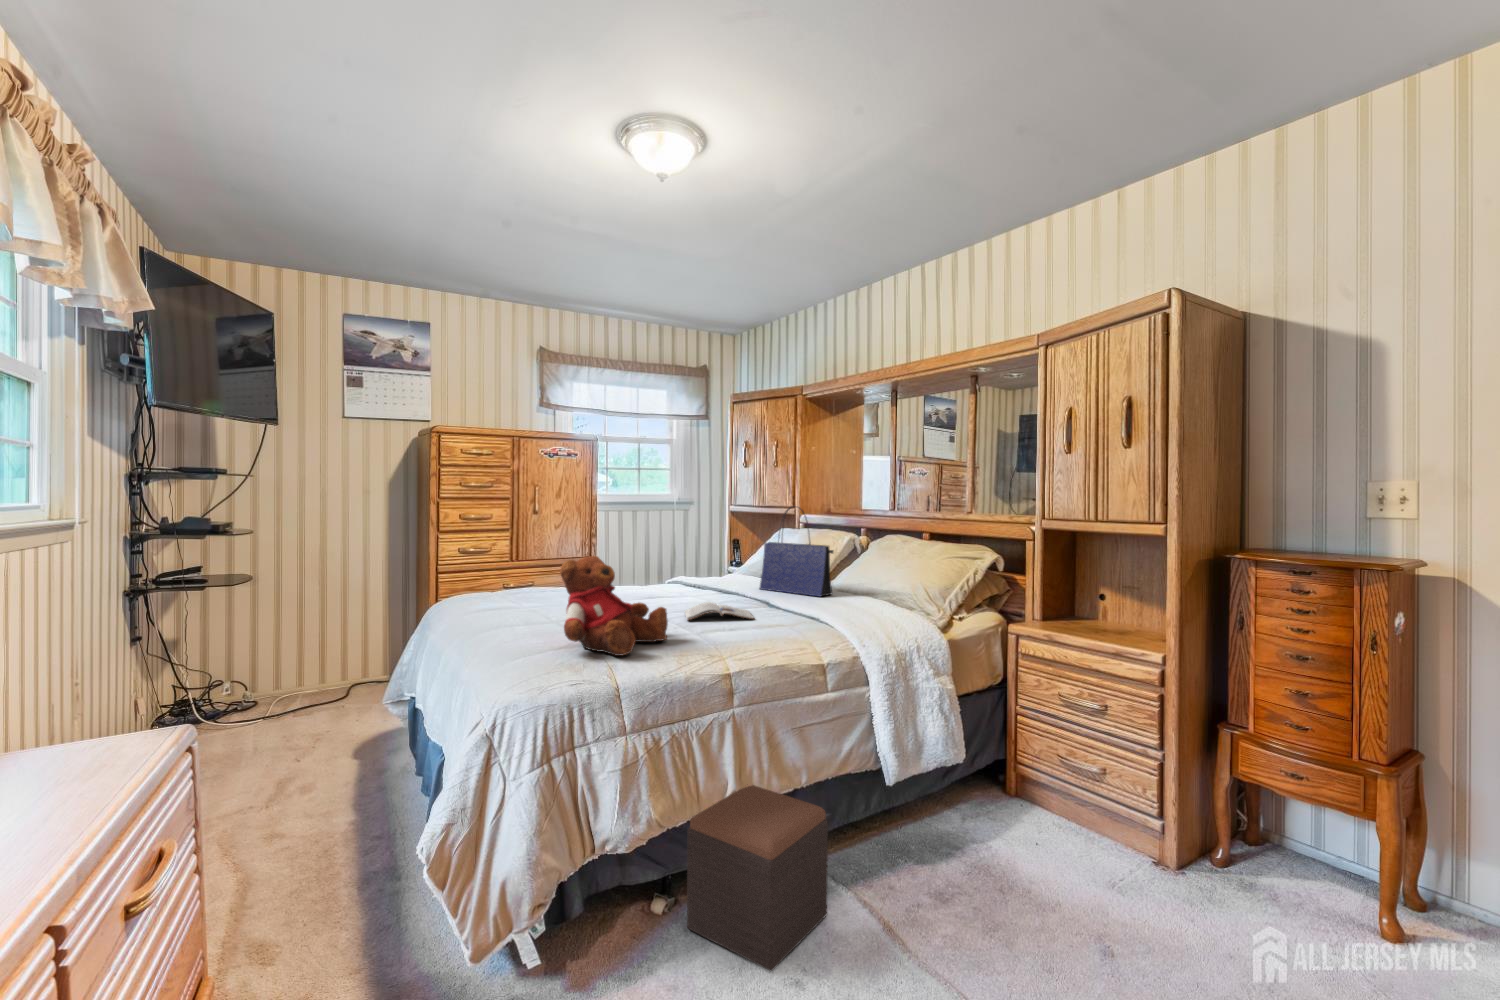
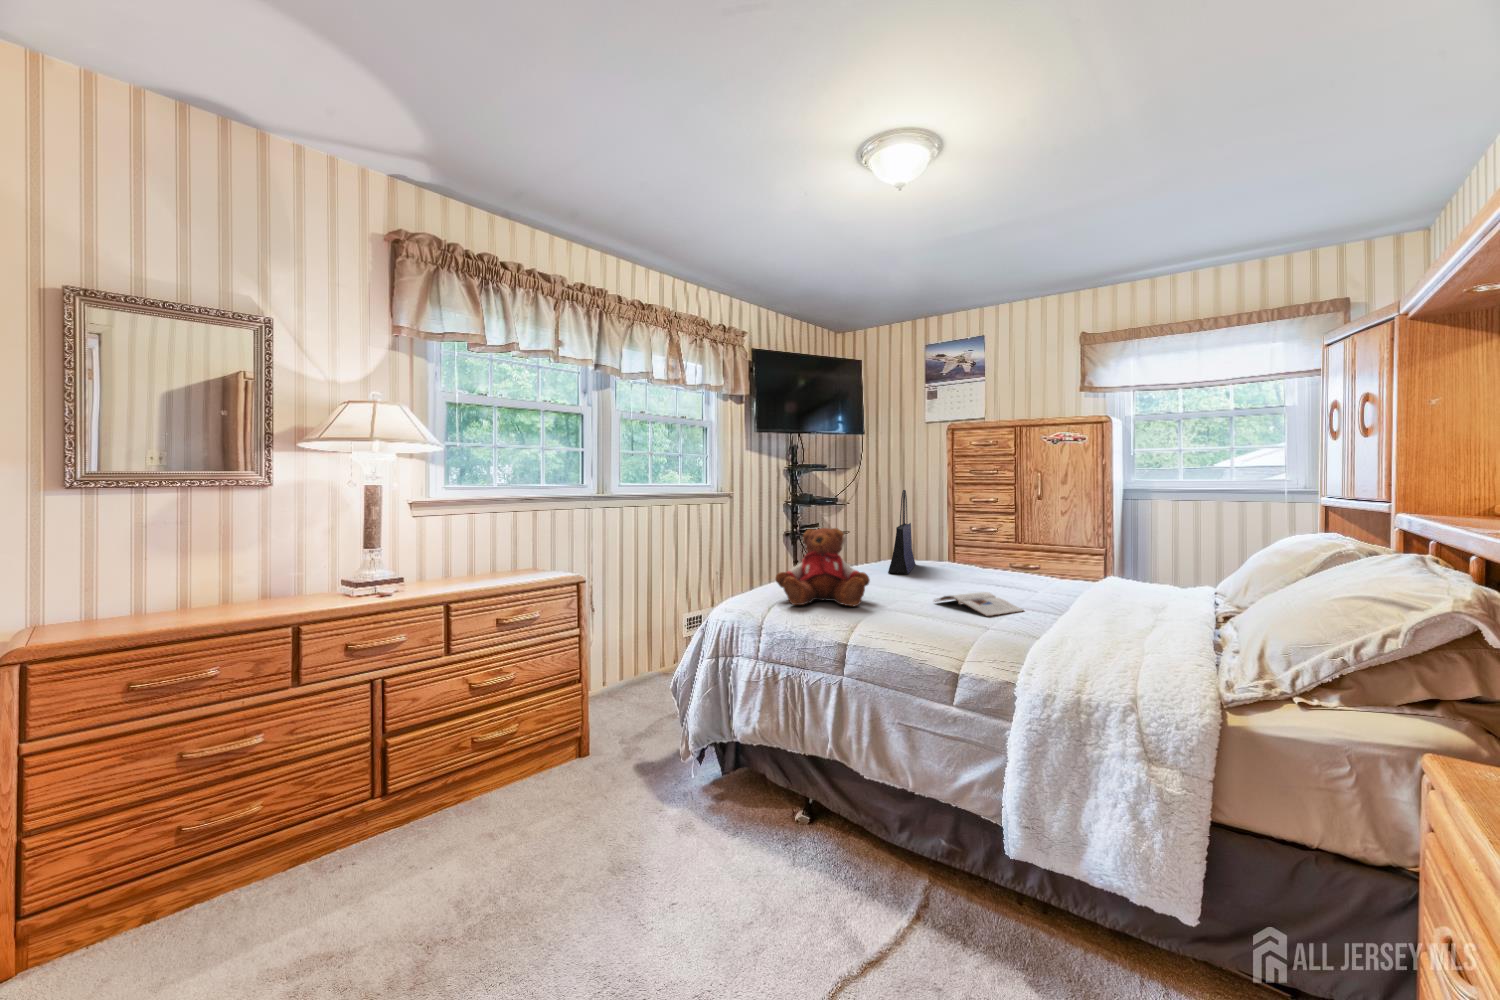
tote bag: present [760,507,833,596] -> present [888,490,915,574]
footstool: present [687,785,828,971] -> none [747,742,859,906]

